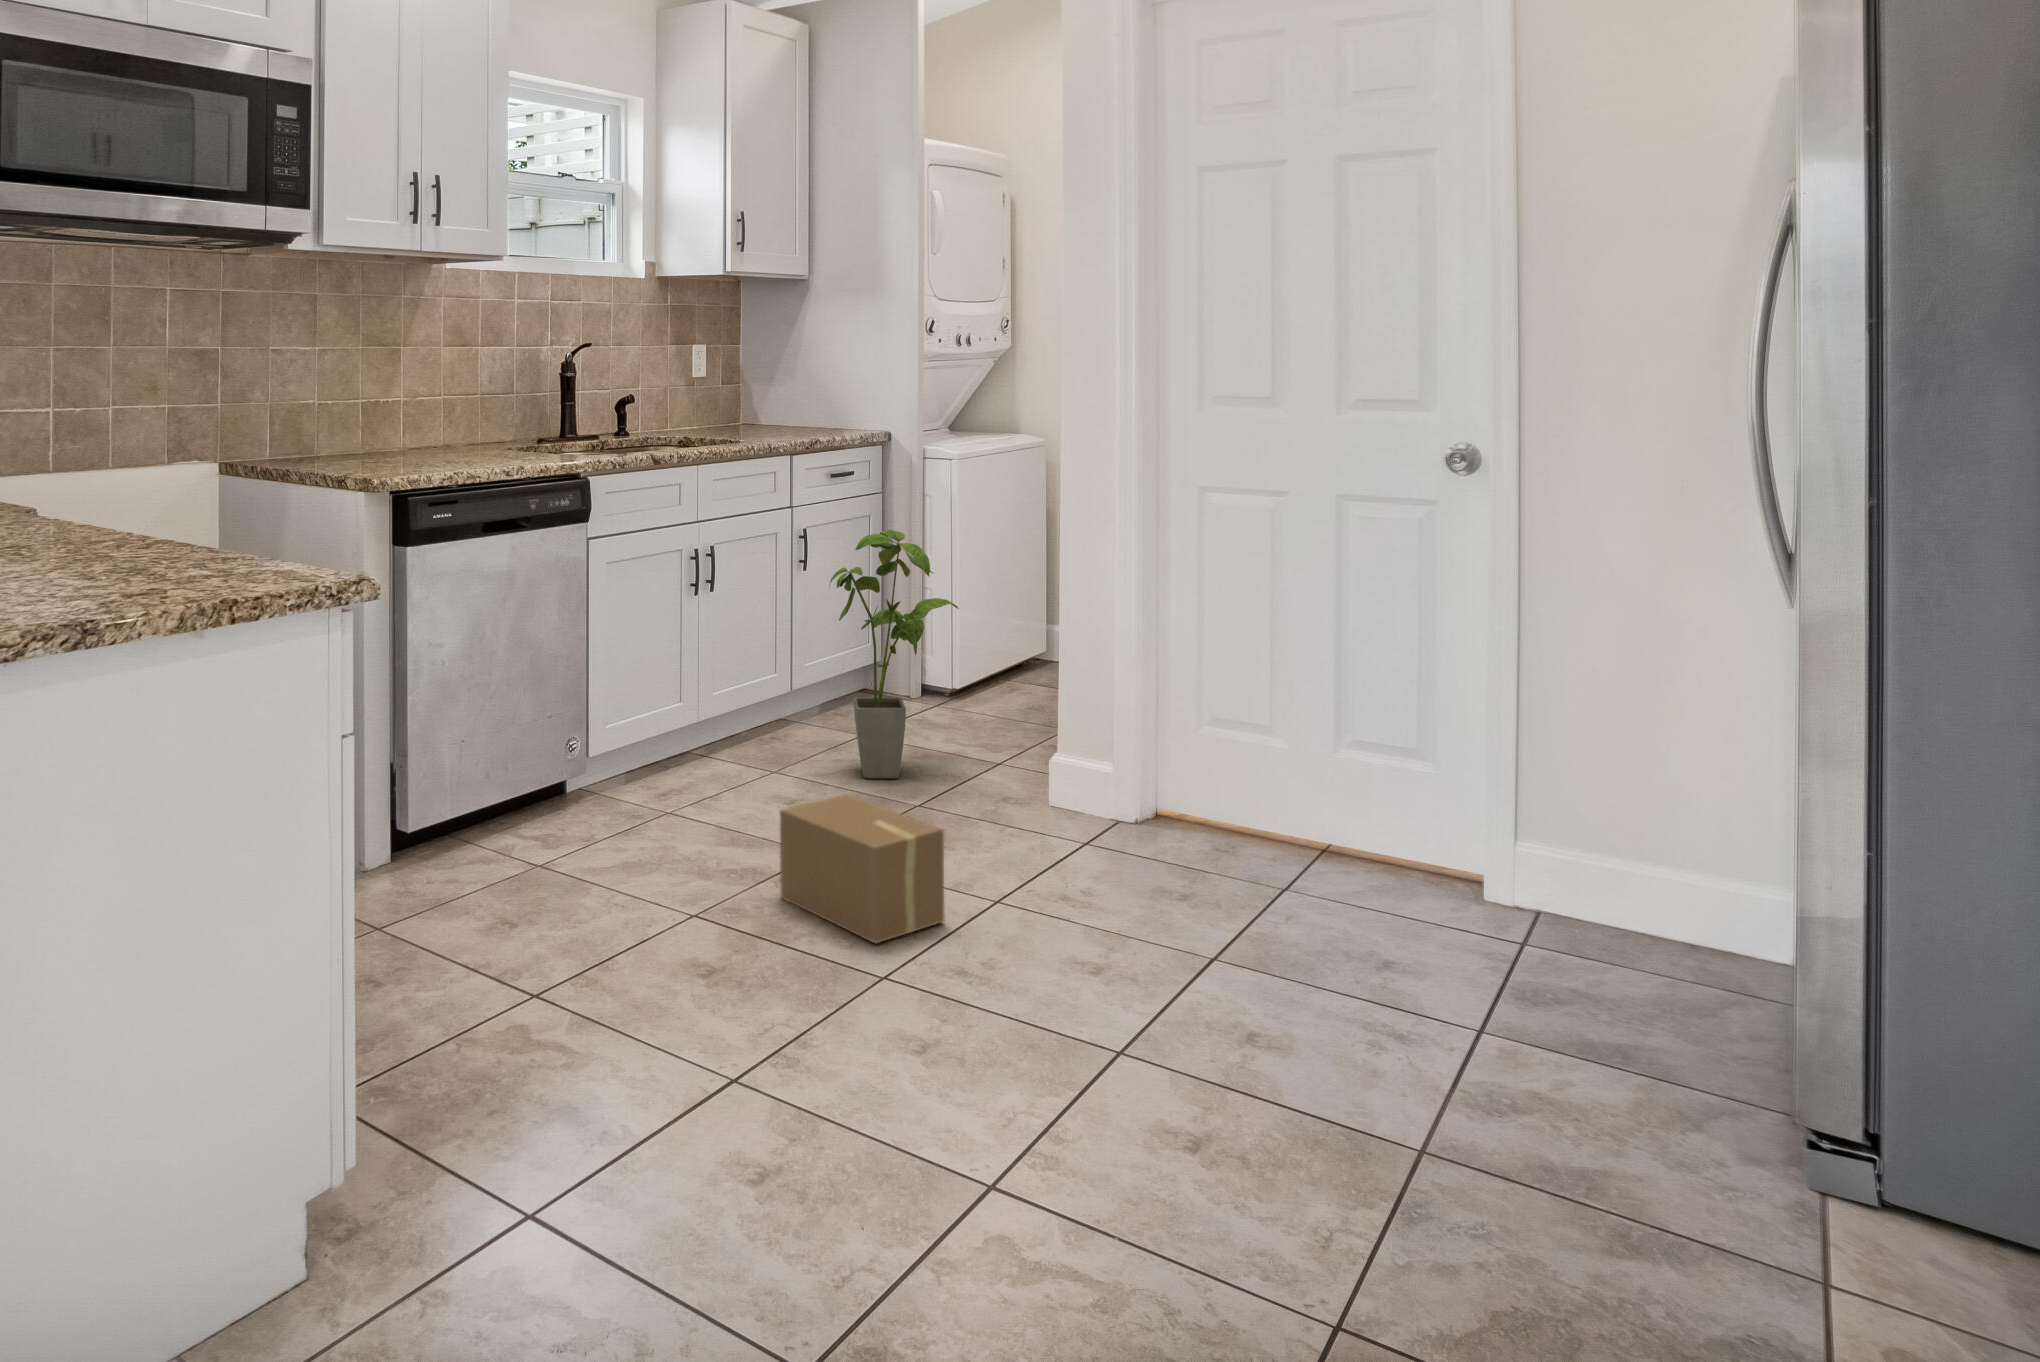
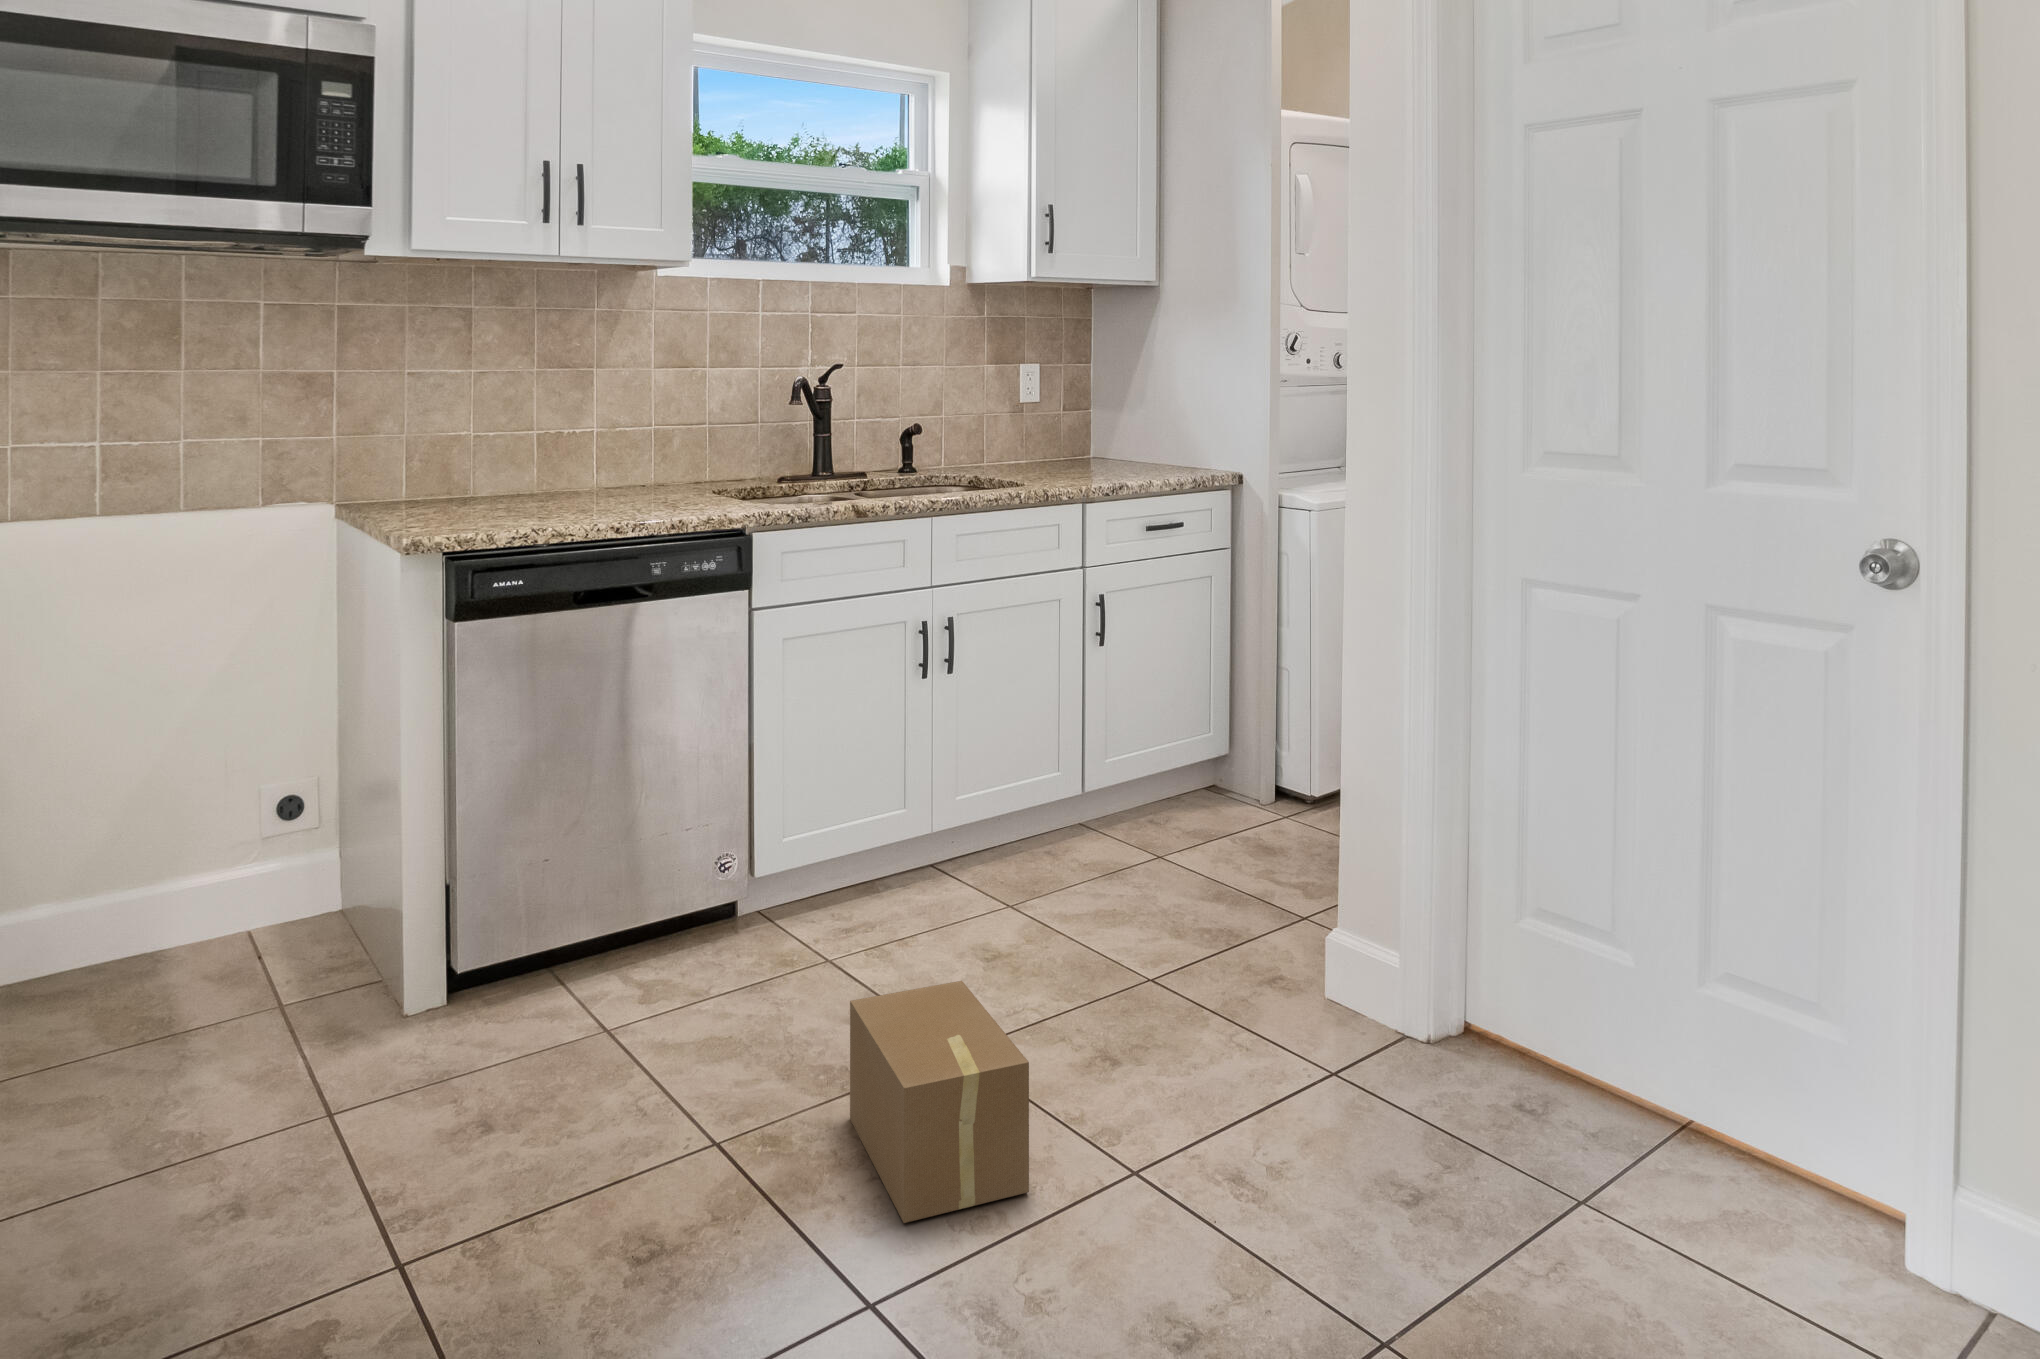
house plant: present [830,530,959,778] -> none [1081,608,1249,928]

